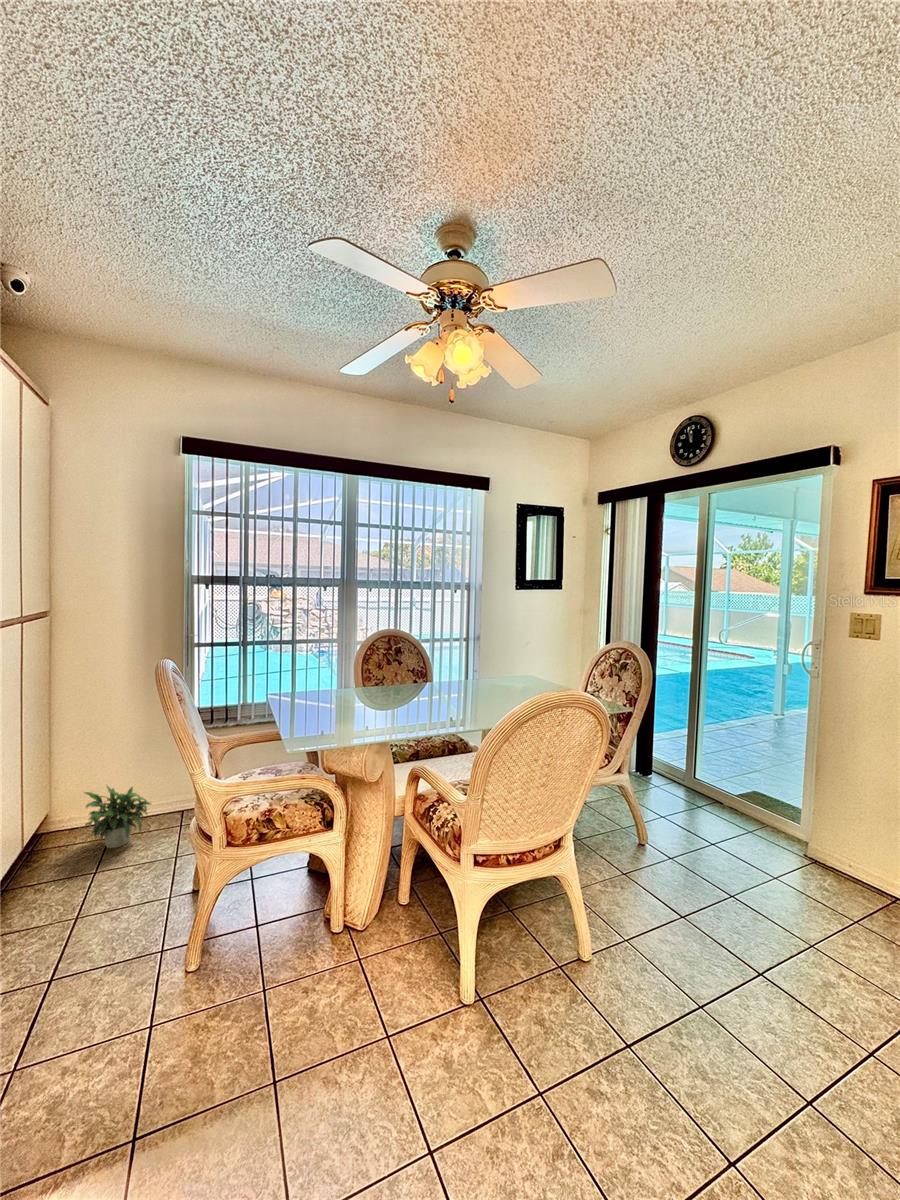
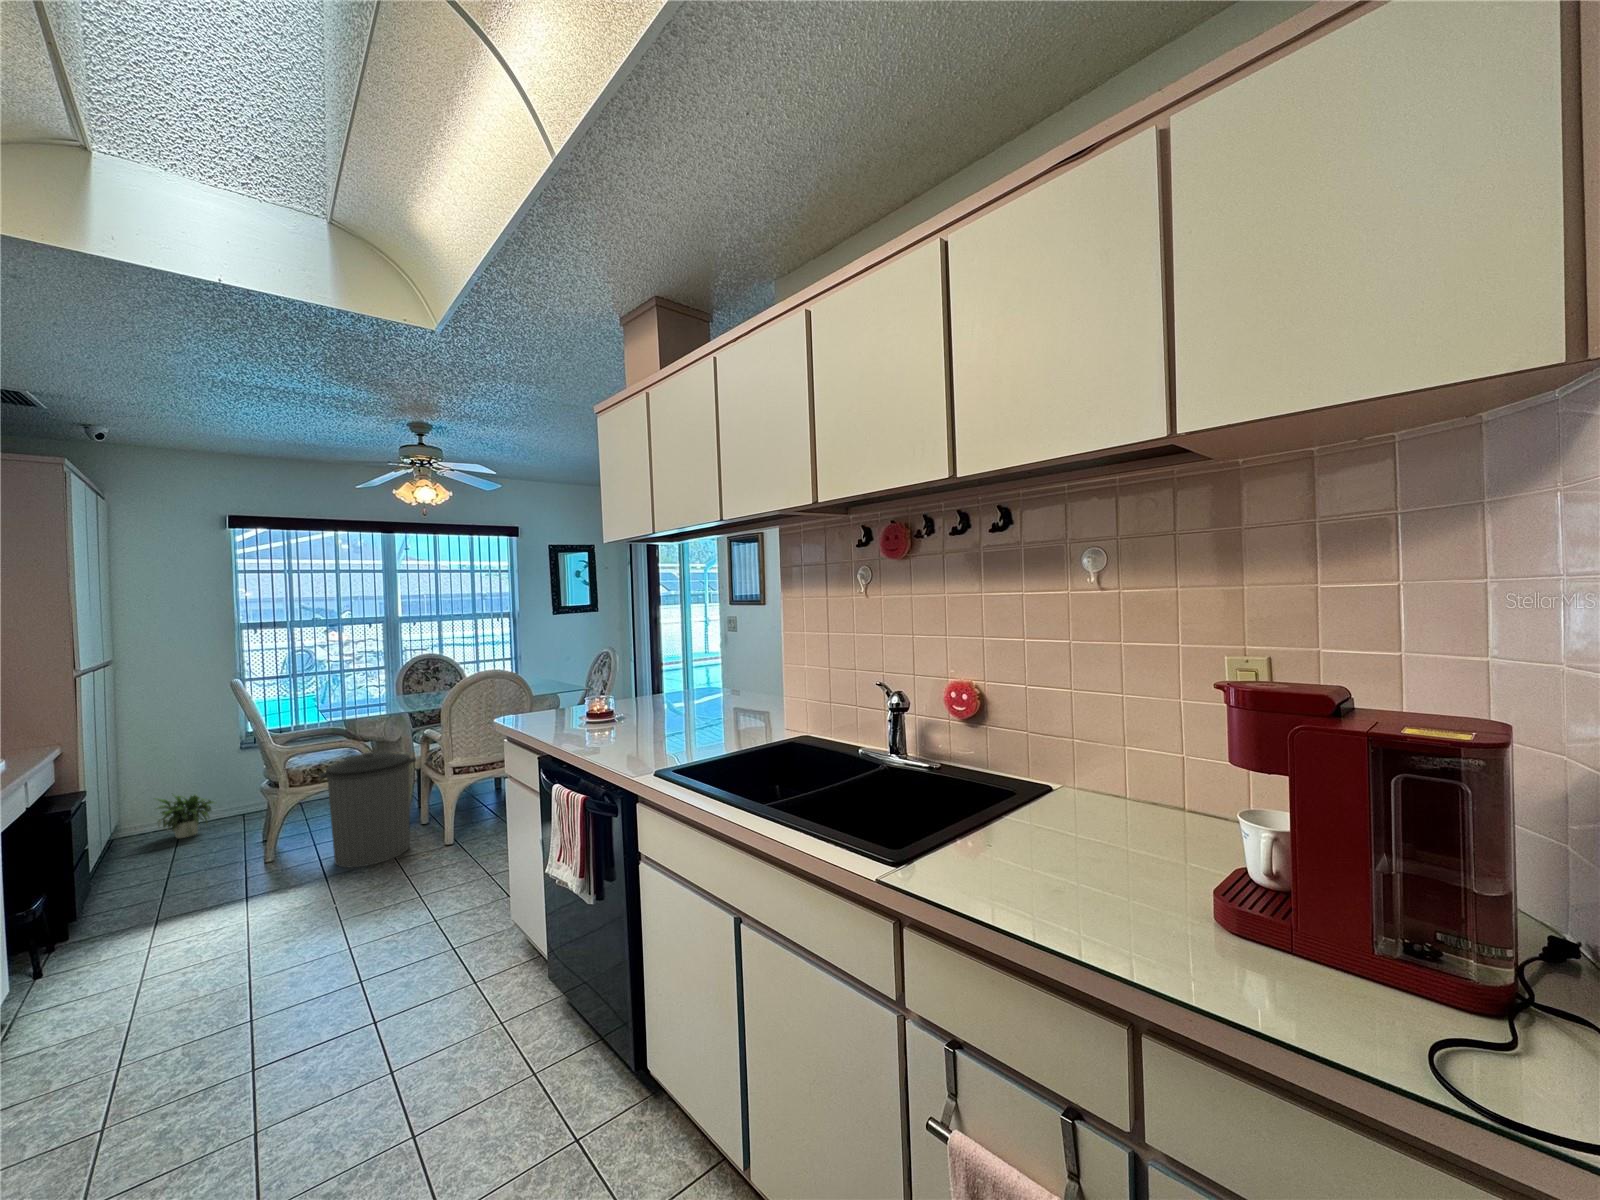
trash can: none [270,802,415,1044] -> present [319,752,416,868]

